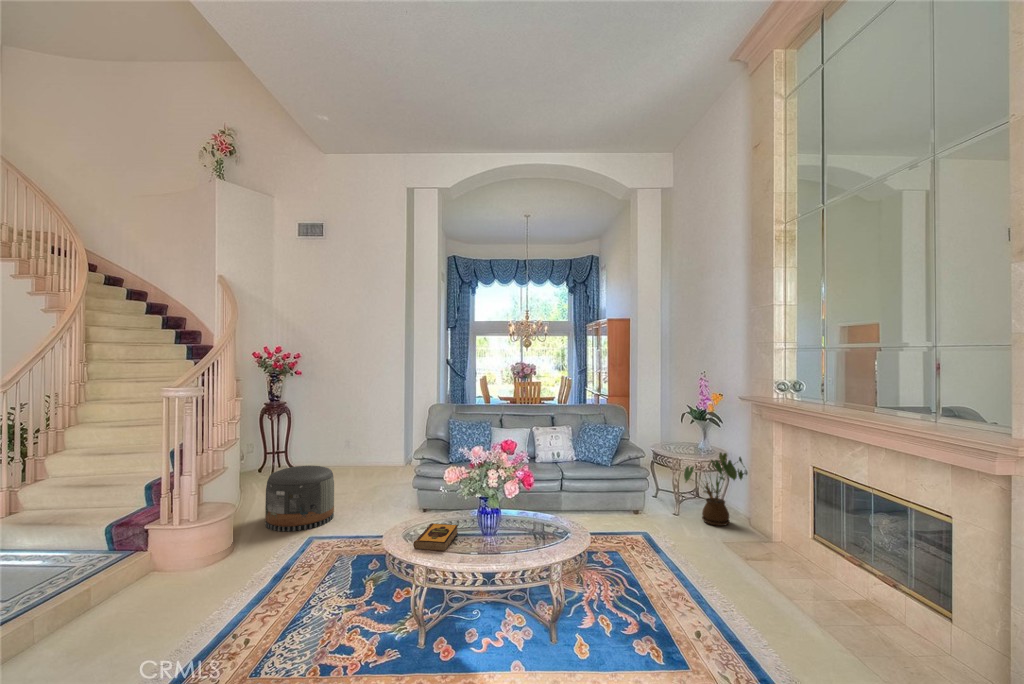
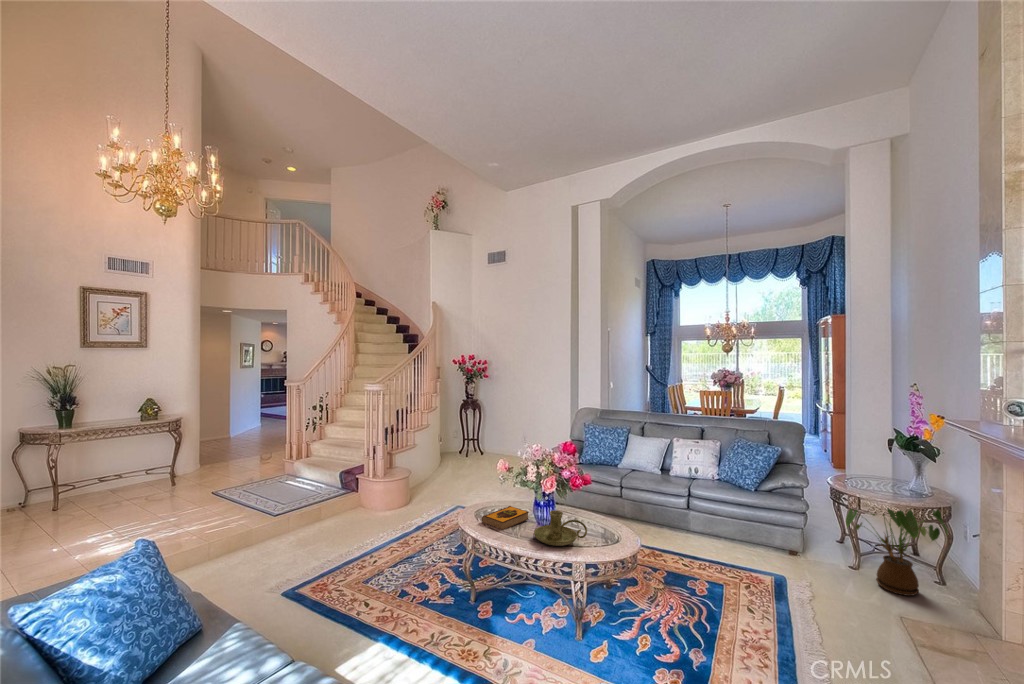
pouf: present [265,466,334,531] -> none [437,444,490,496]
candle holder: none [485,515,537,553] -> present [534,510,587,546]

